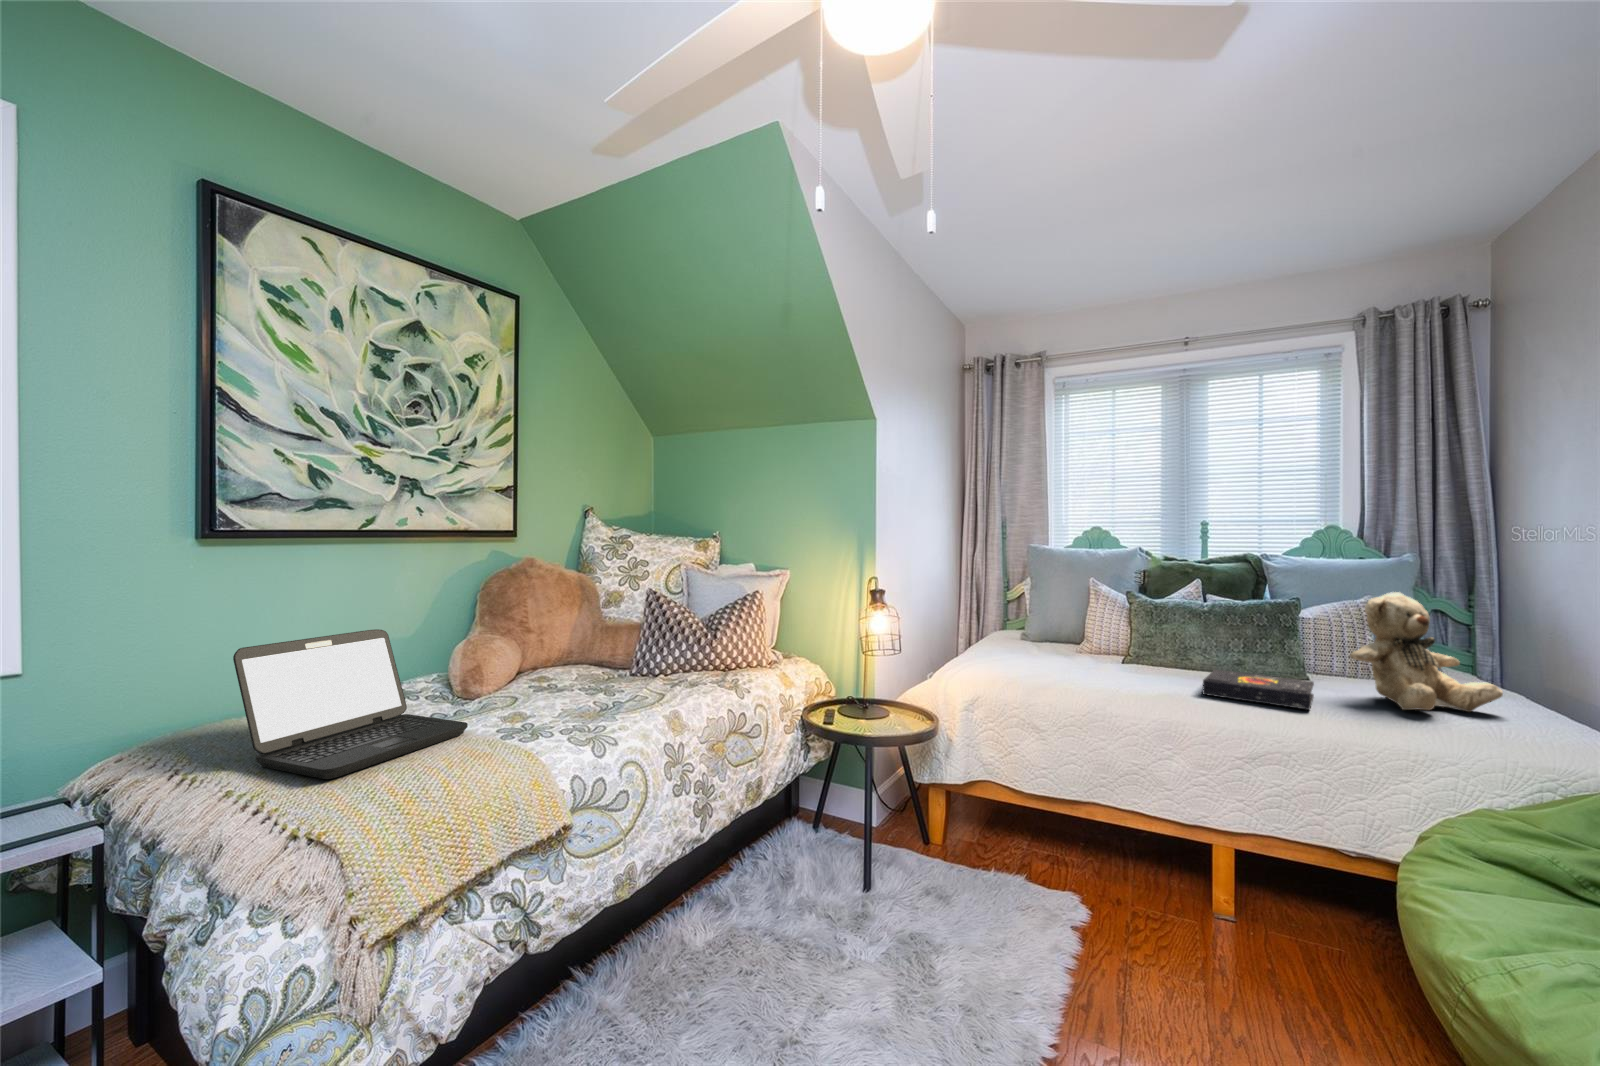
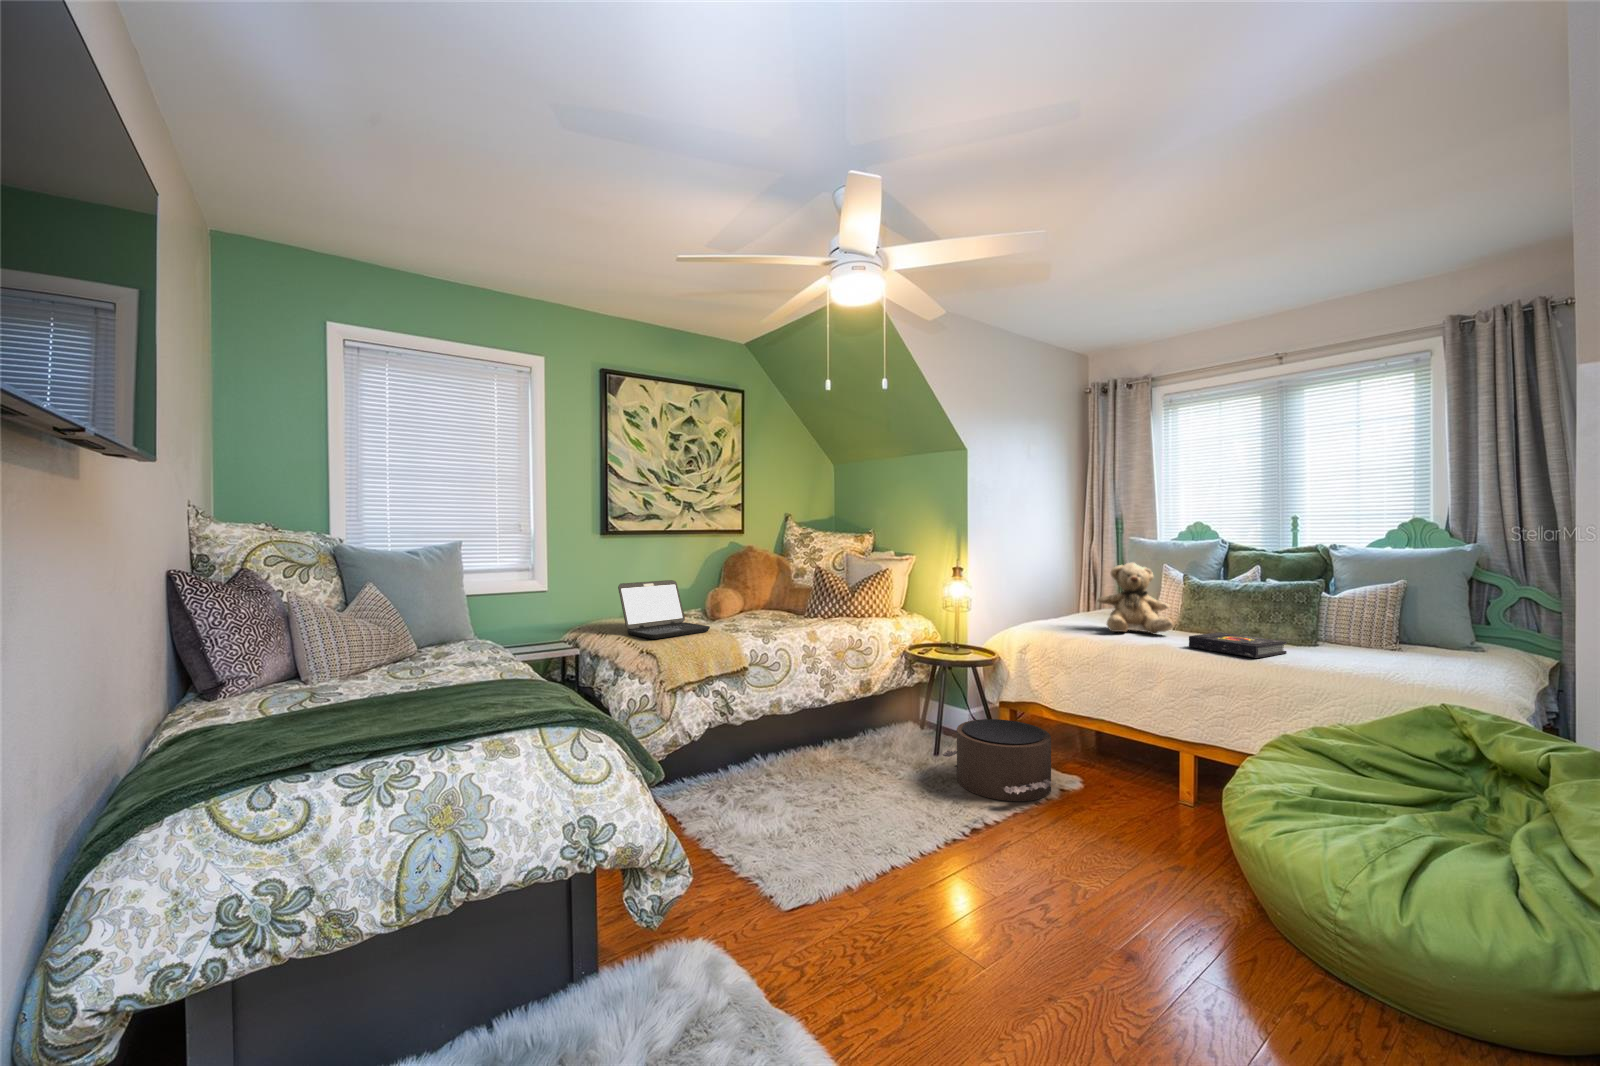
teddy bear: present [1350,592,1503,712] -> present [1097,563,1174,634]
pouf: none [889,823,1090,982] -> present [942,719,1054,801]

